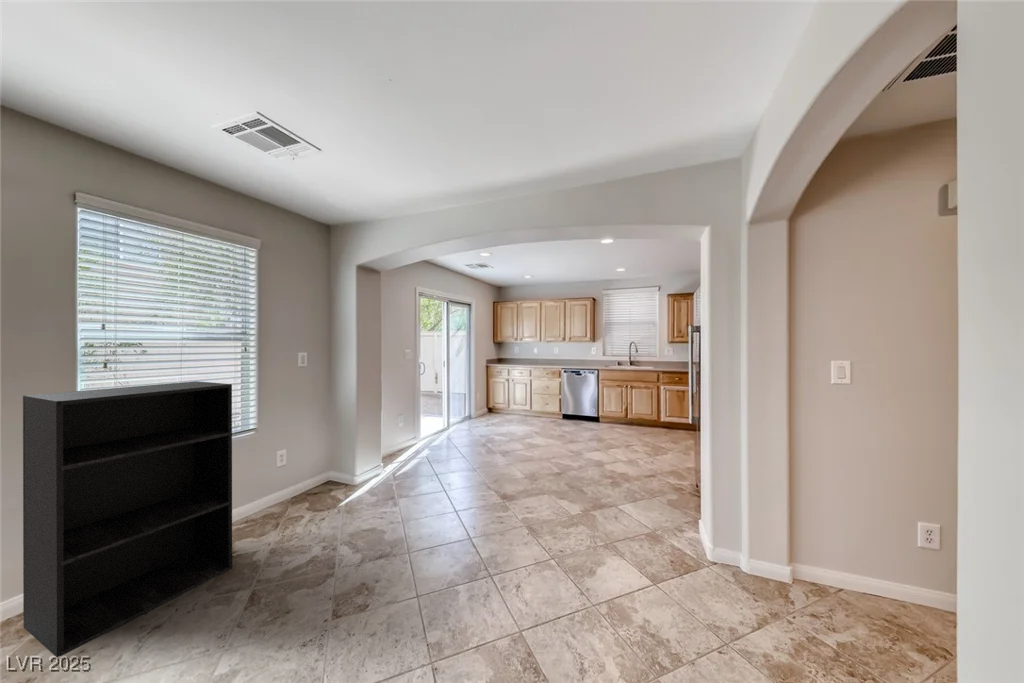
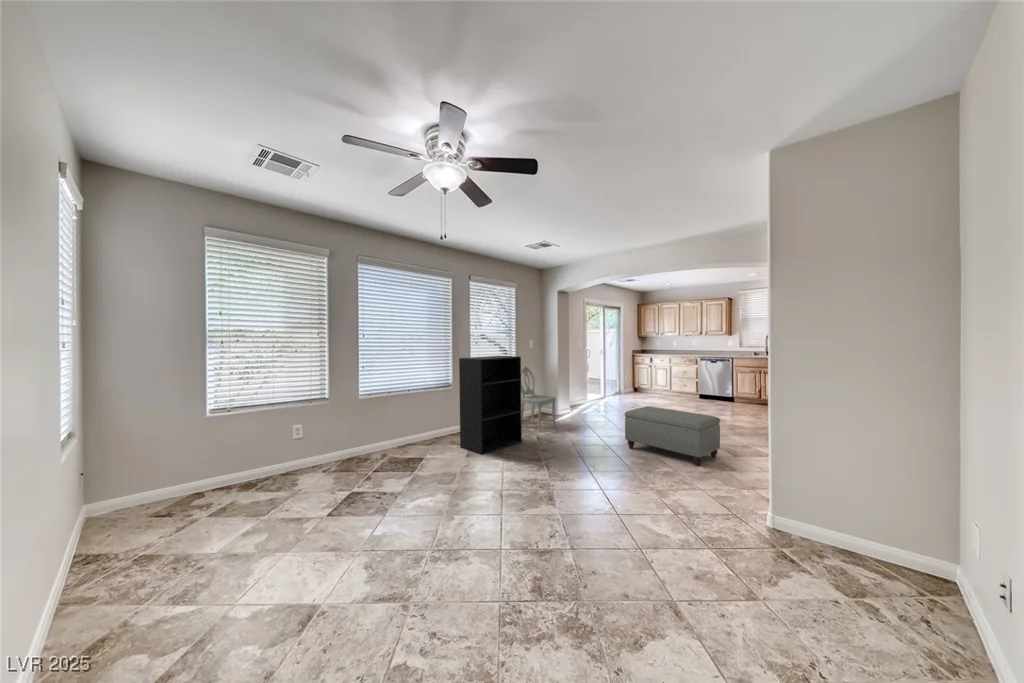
dining chair: none [265,395,343,521] -> present [521,366,556,431]
ottoman: none [447,463,605,595] -> present [625,406,720,466]

